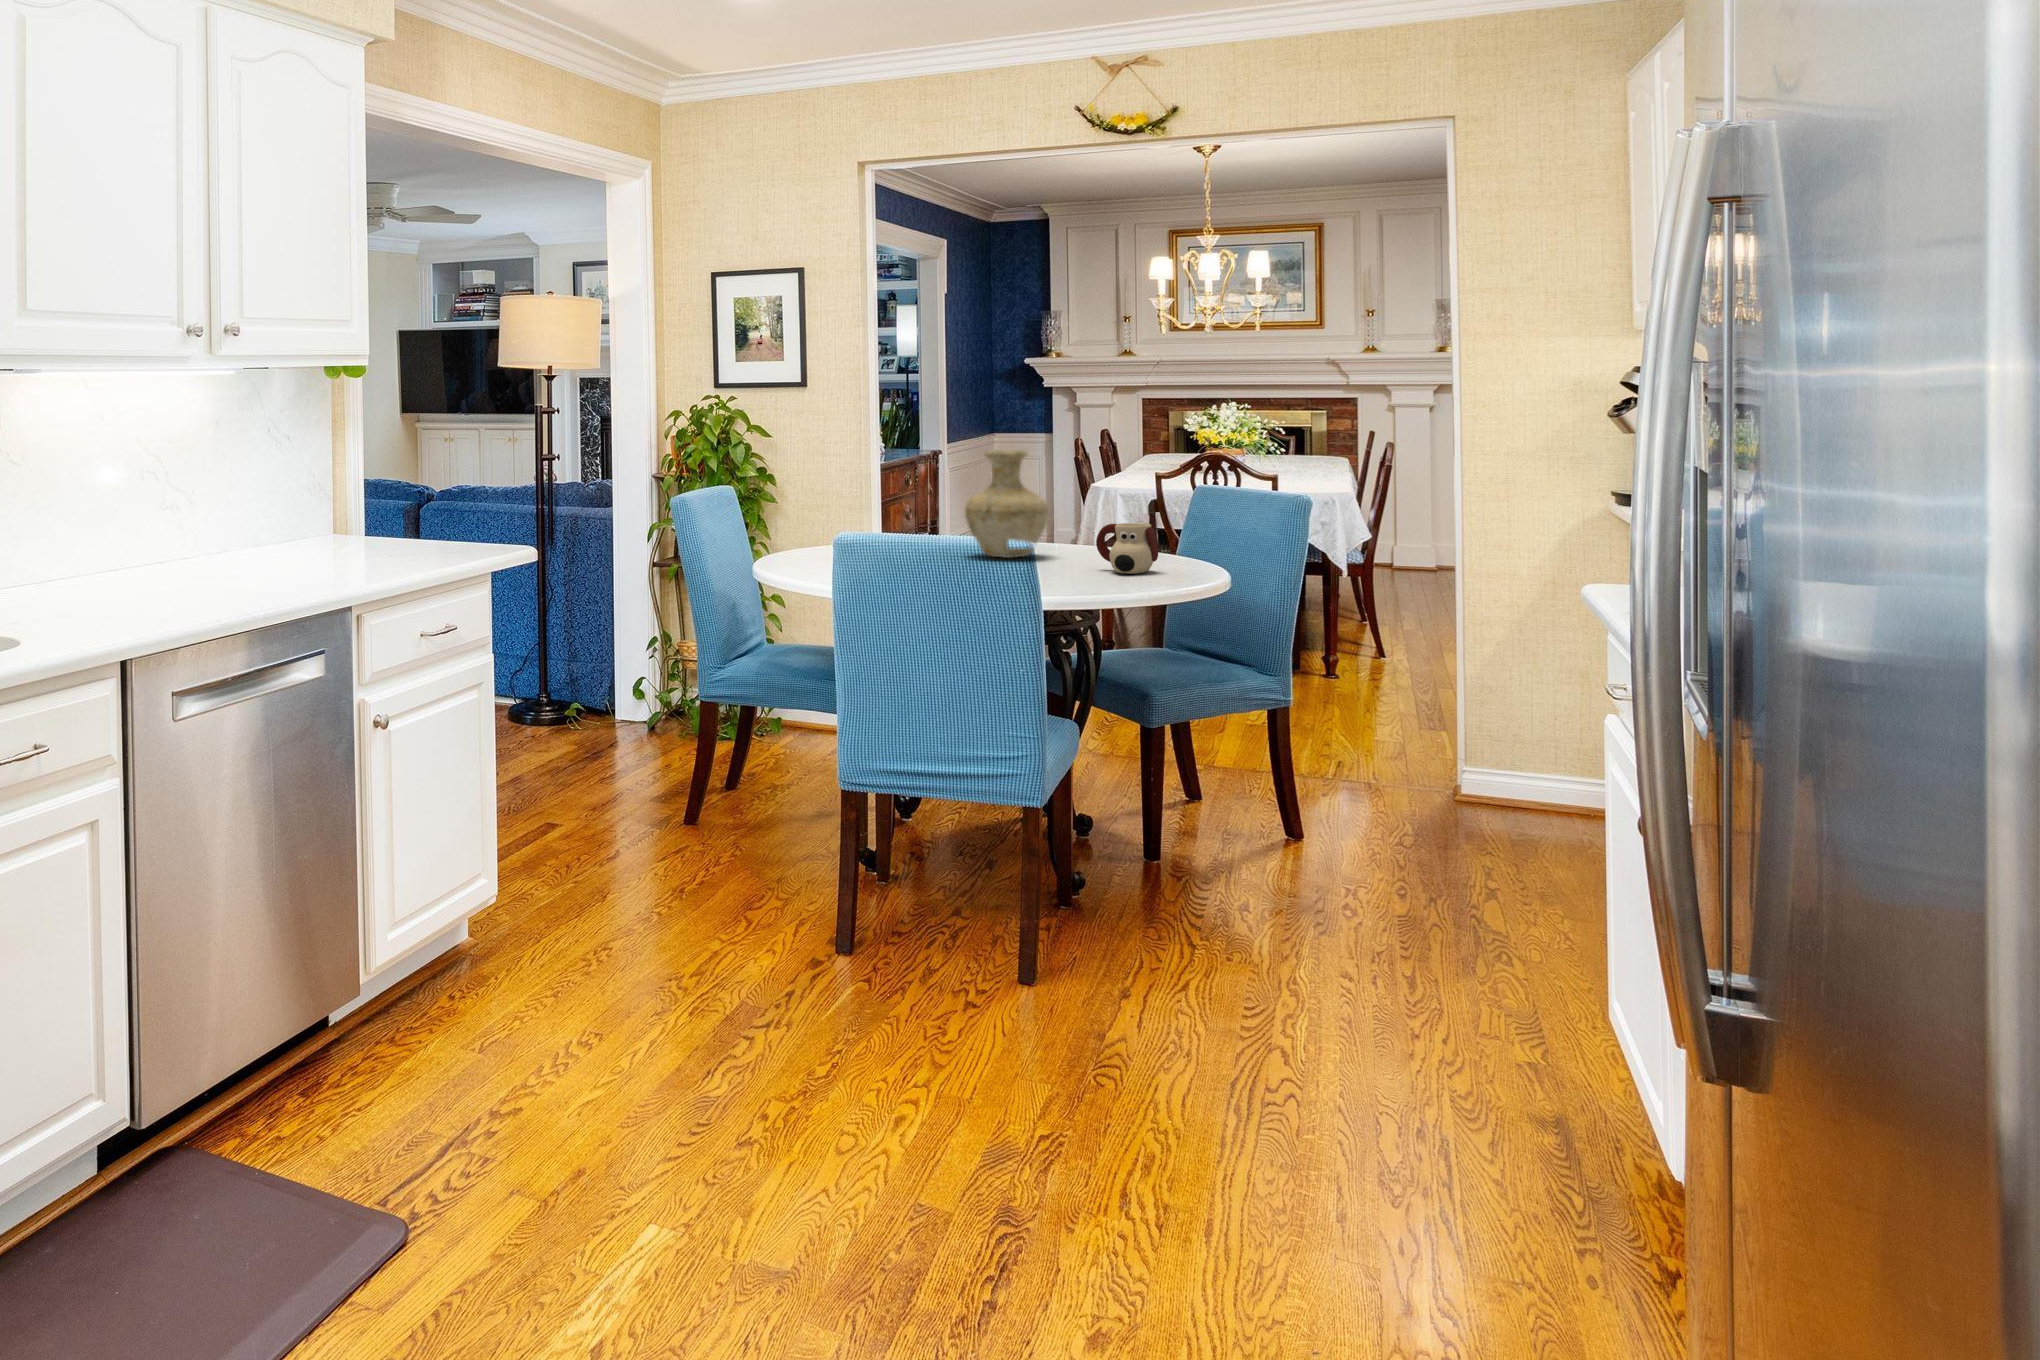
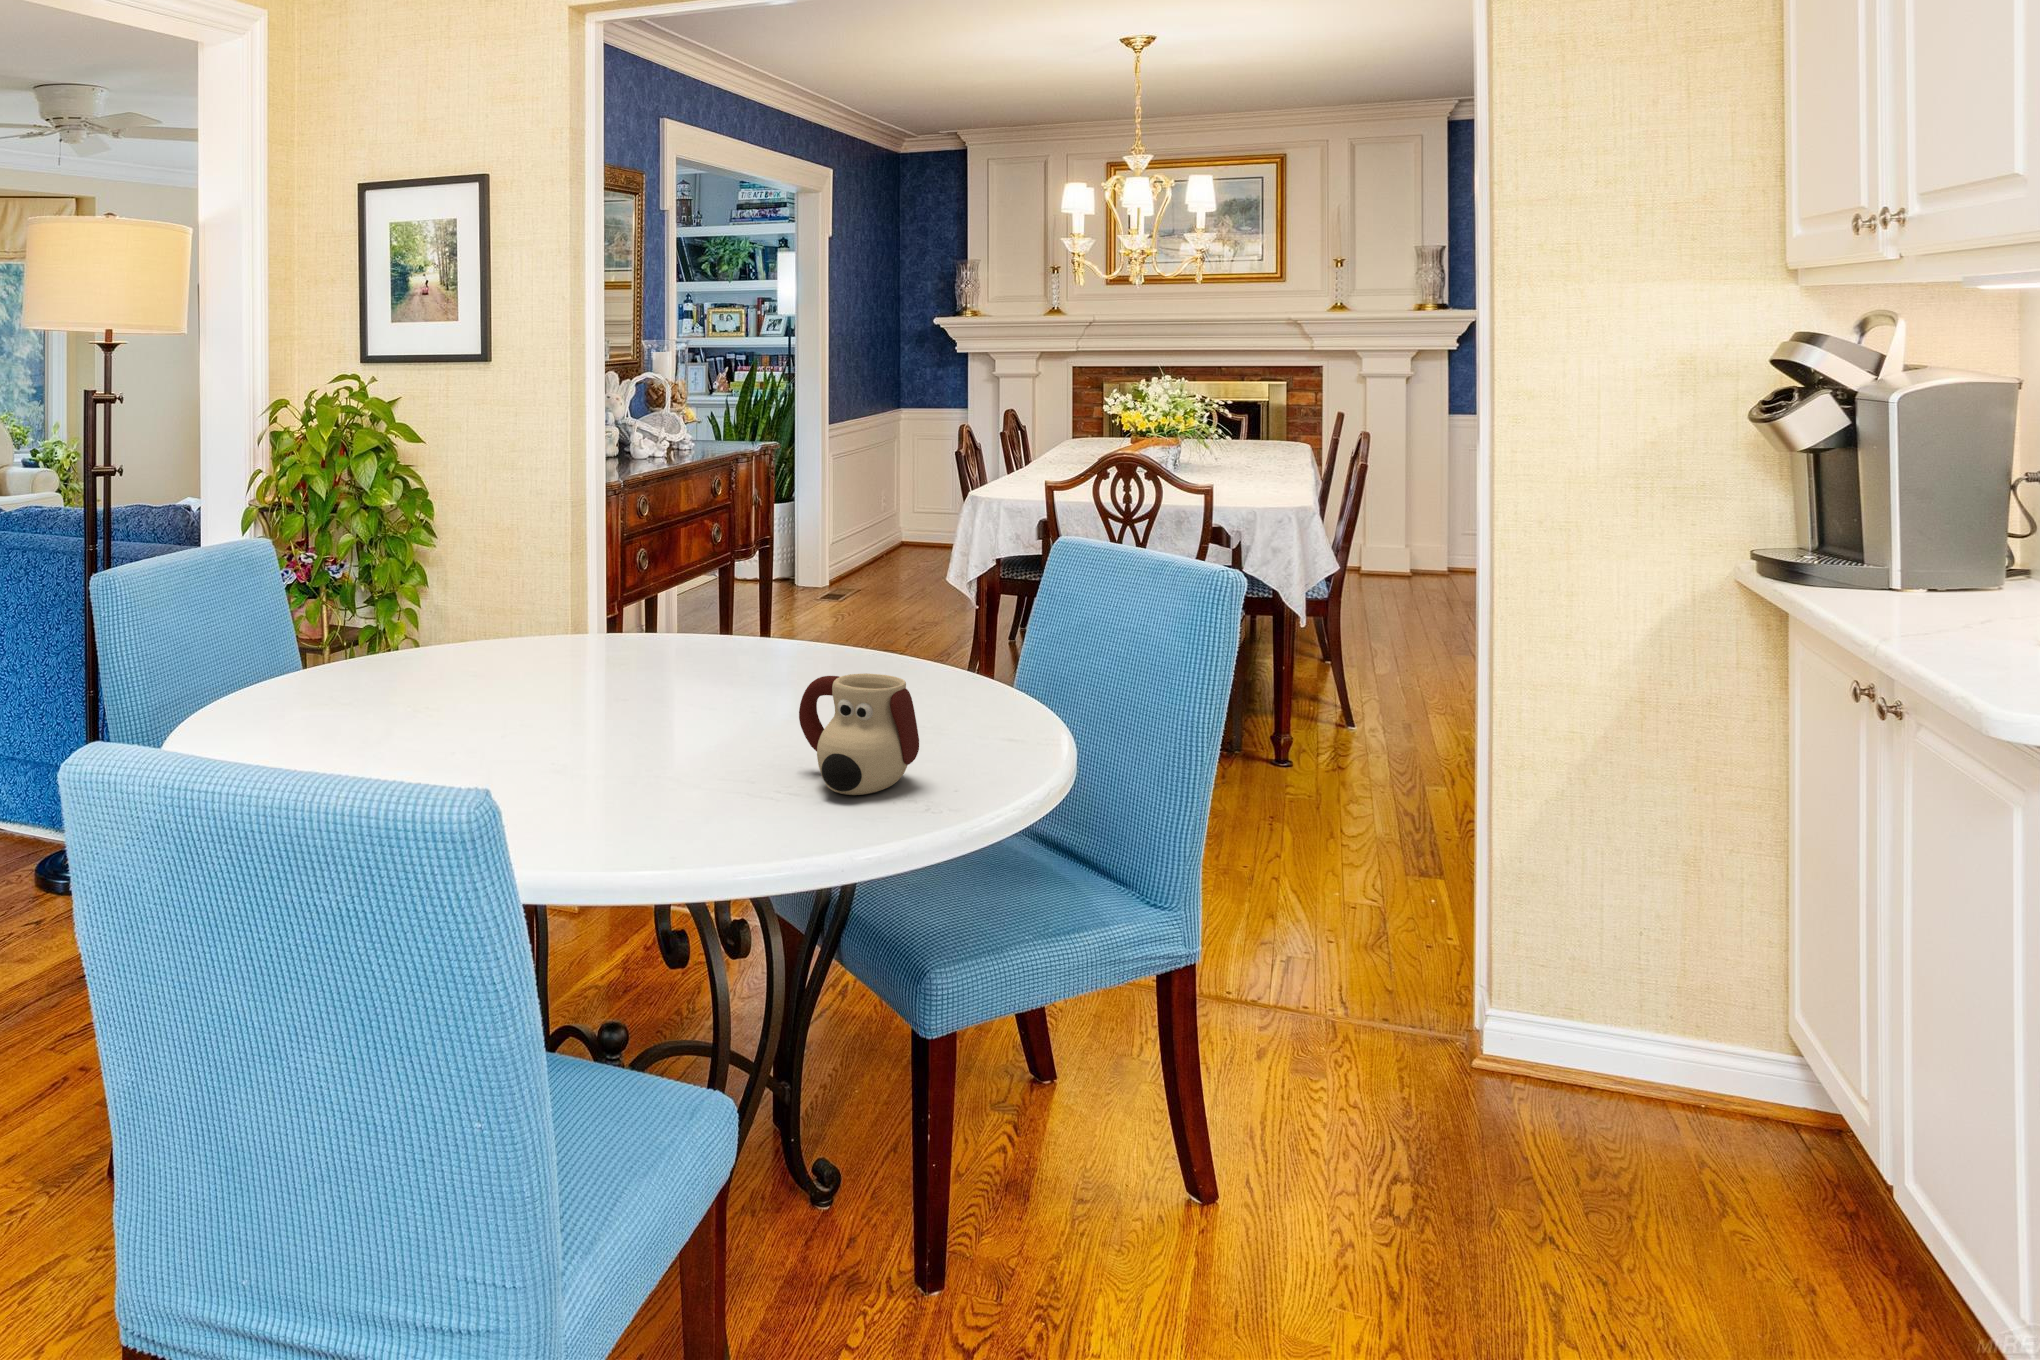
vase: present [965,450,1048,558] -> none [590,499,746,715]

